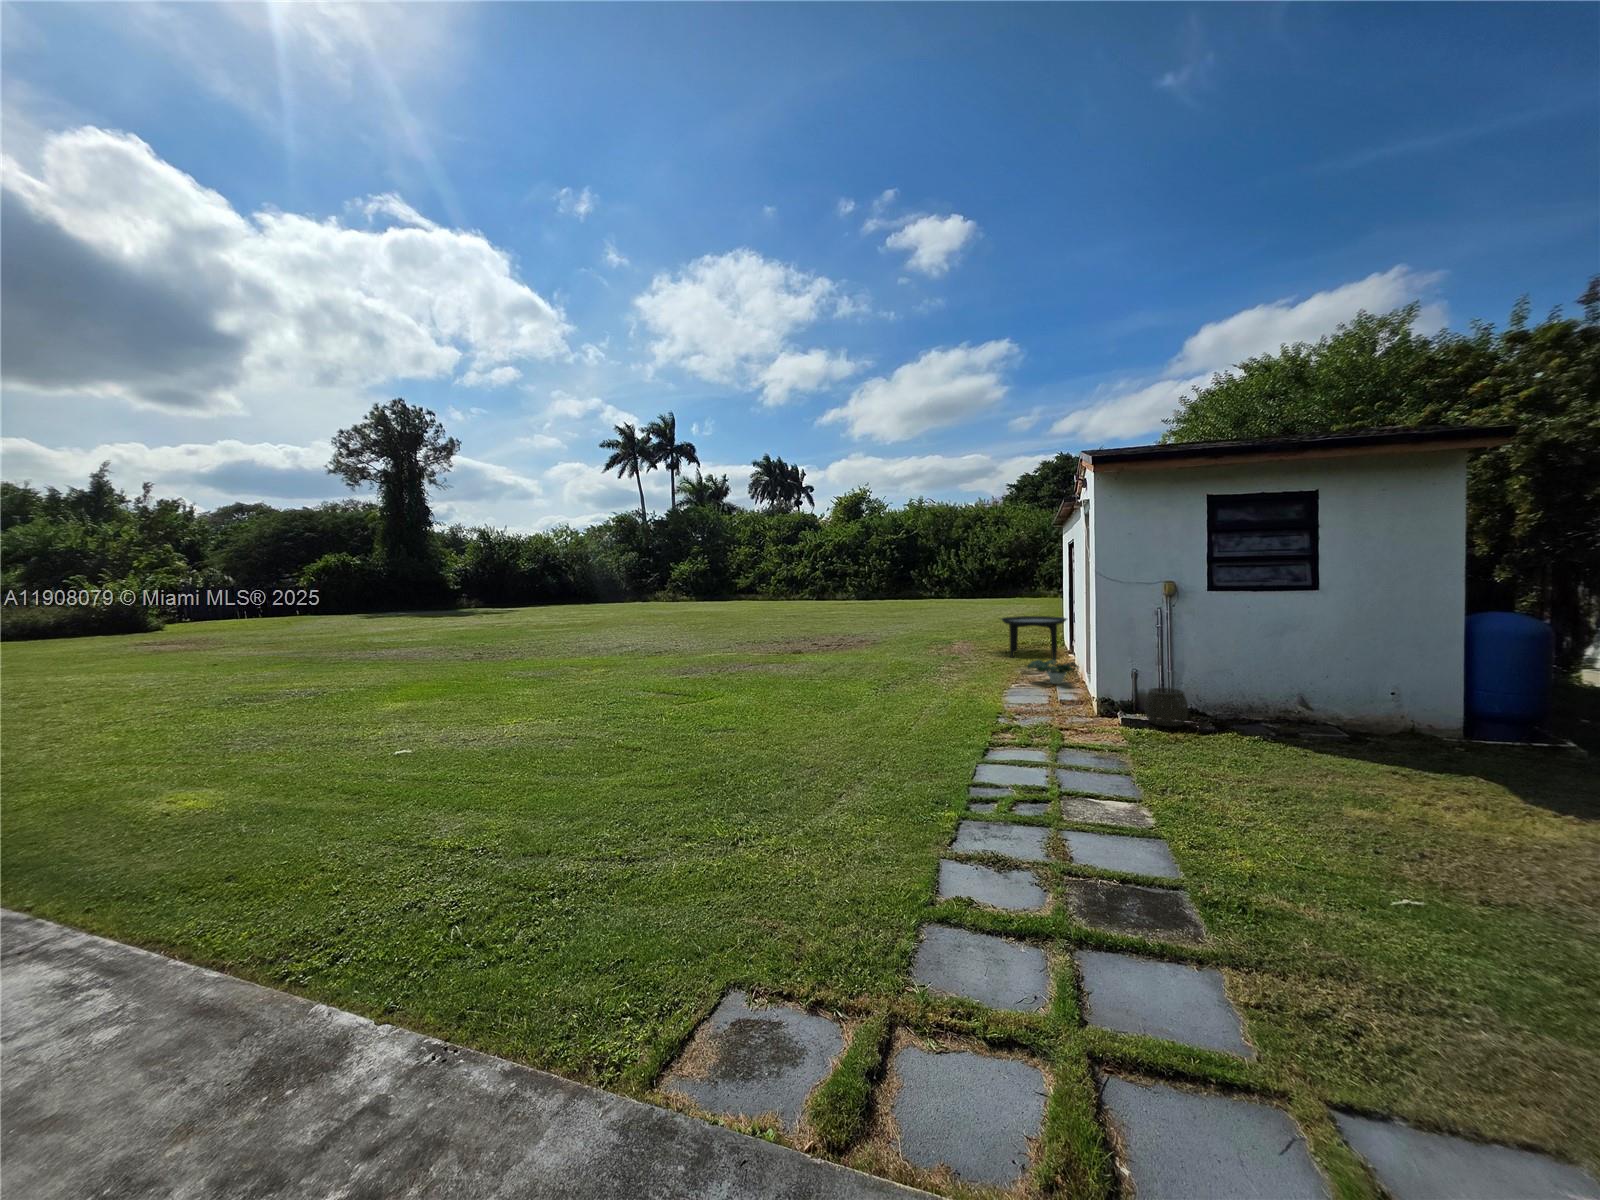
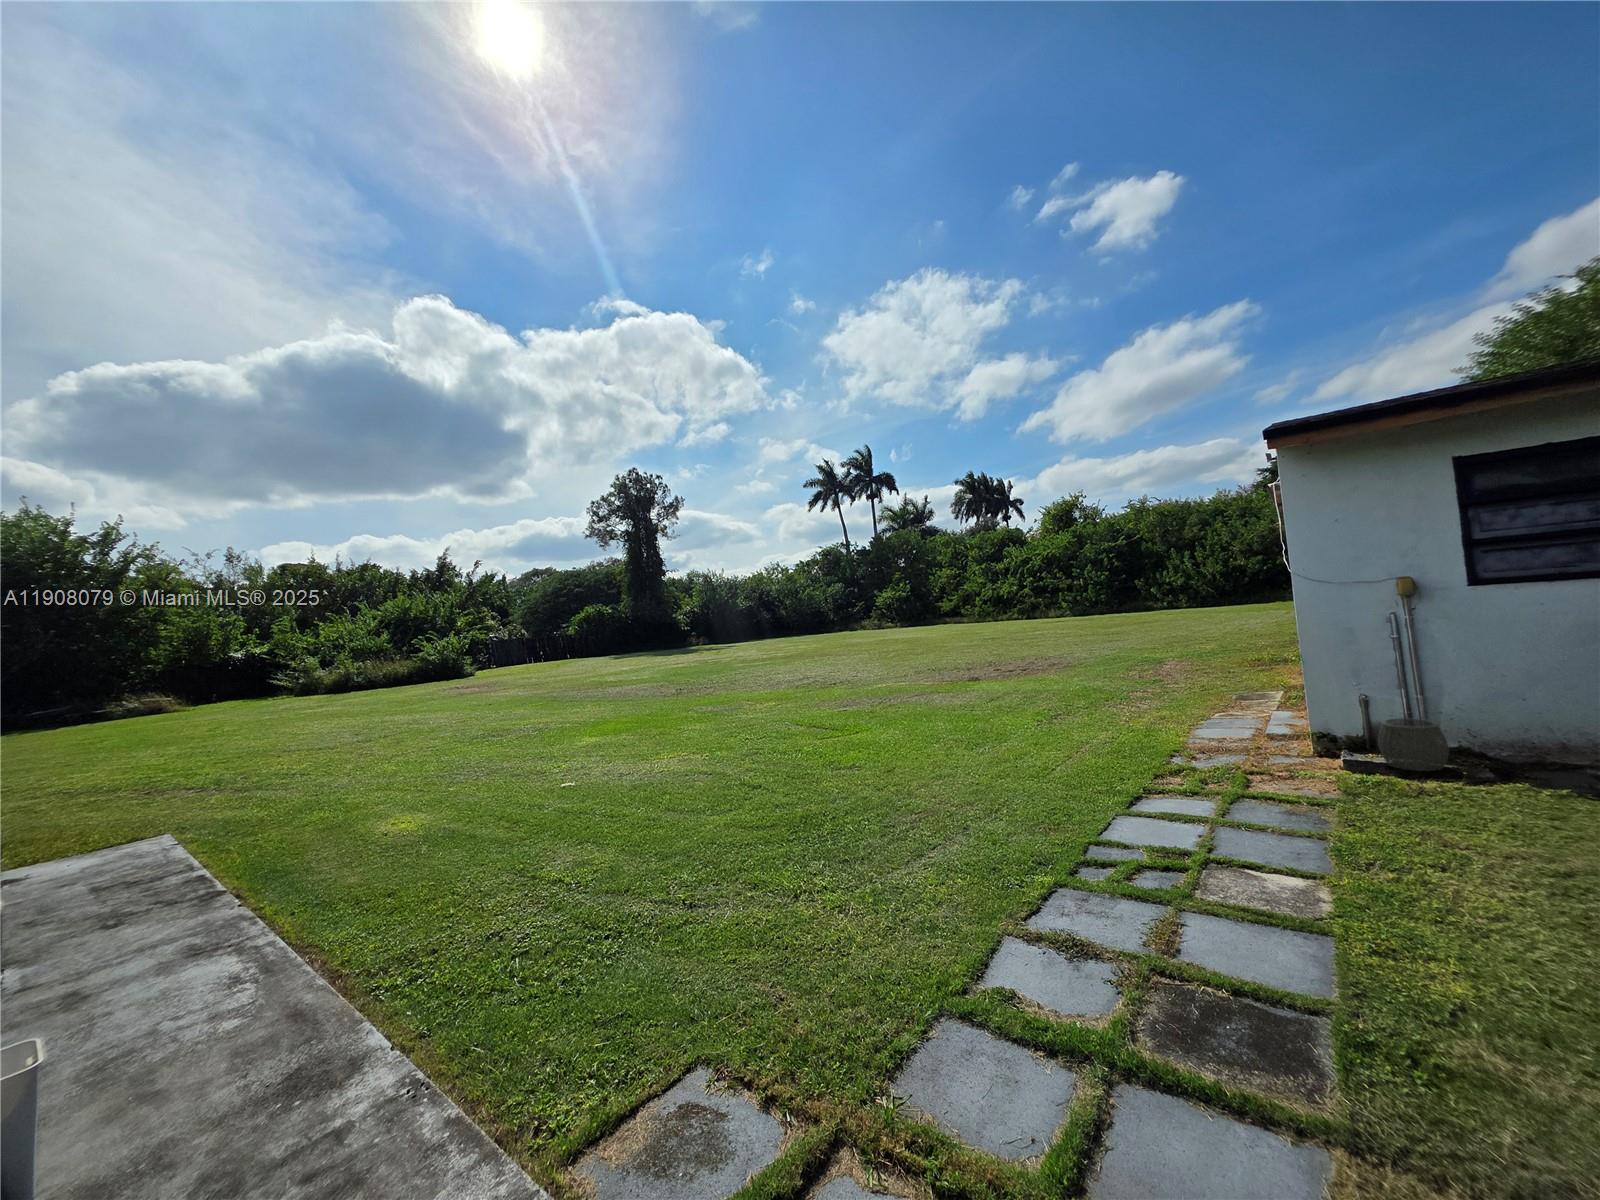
round table: present [1001,616,1067,659] -> none [1208,626,1302,678]
potted plant: present [1027,659,1078,684] -> none [1229,680,1303,711]

